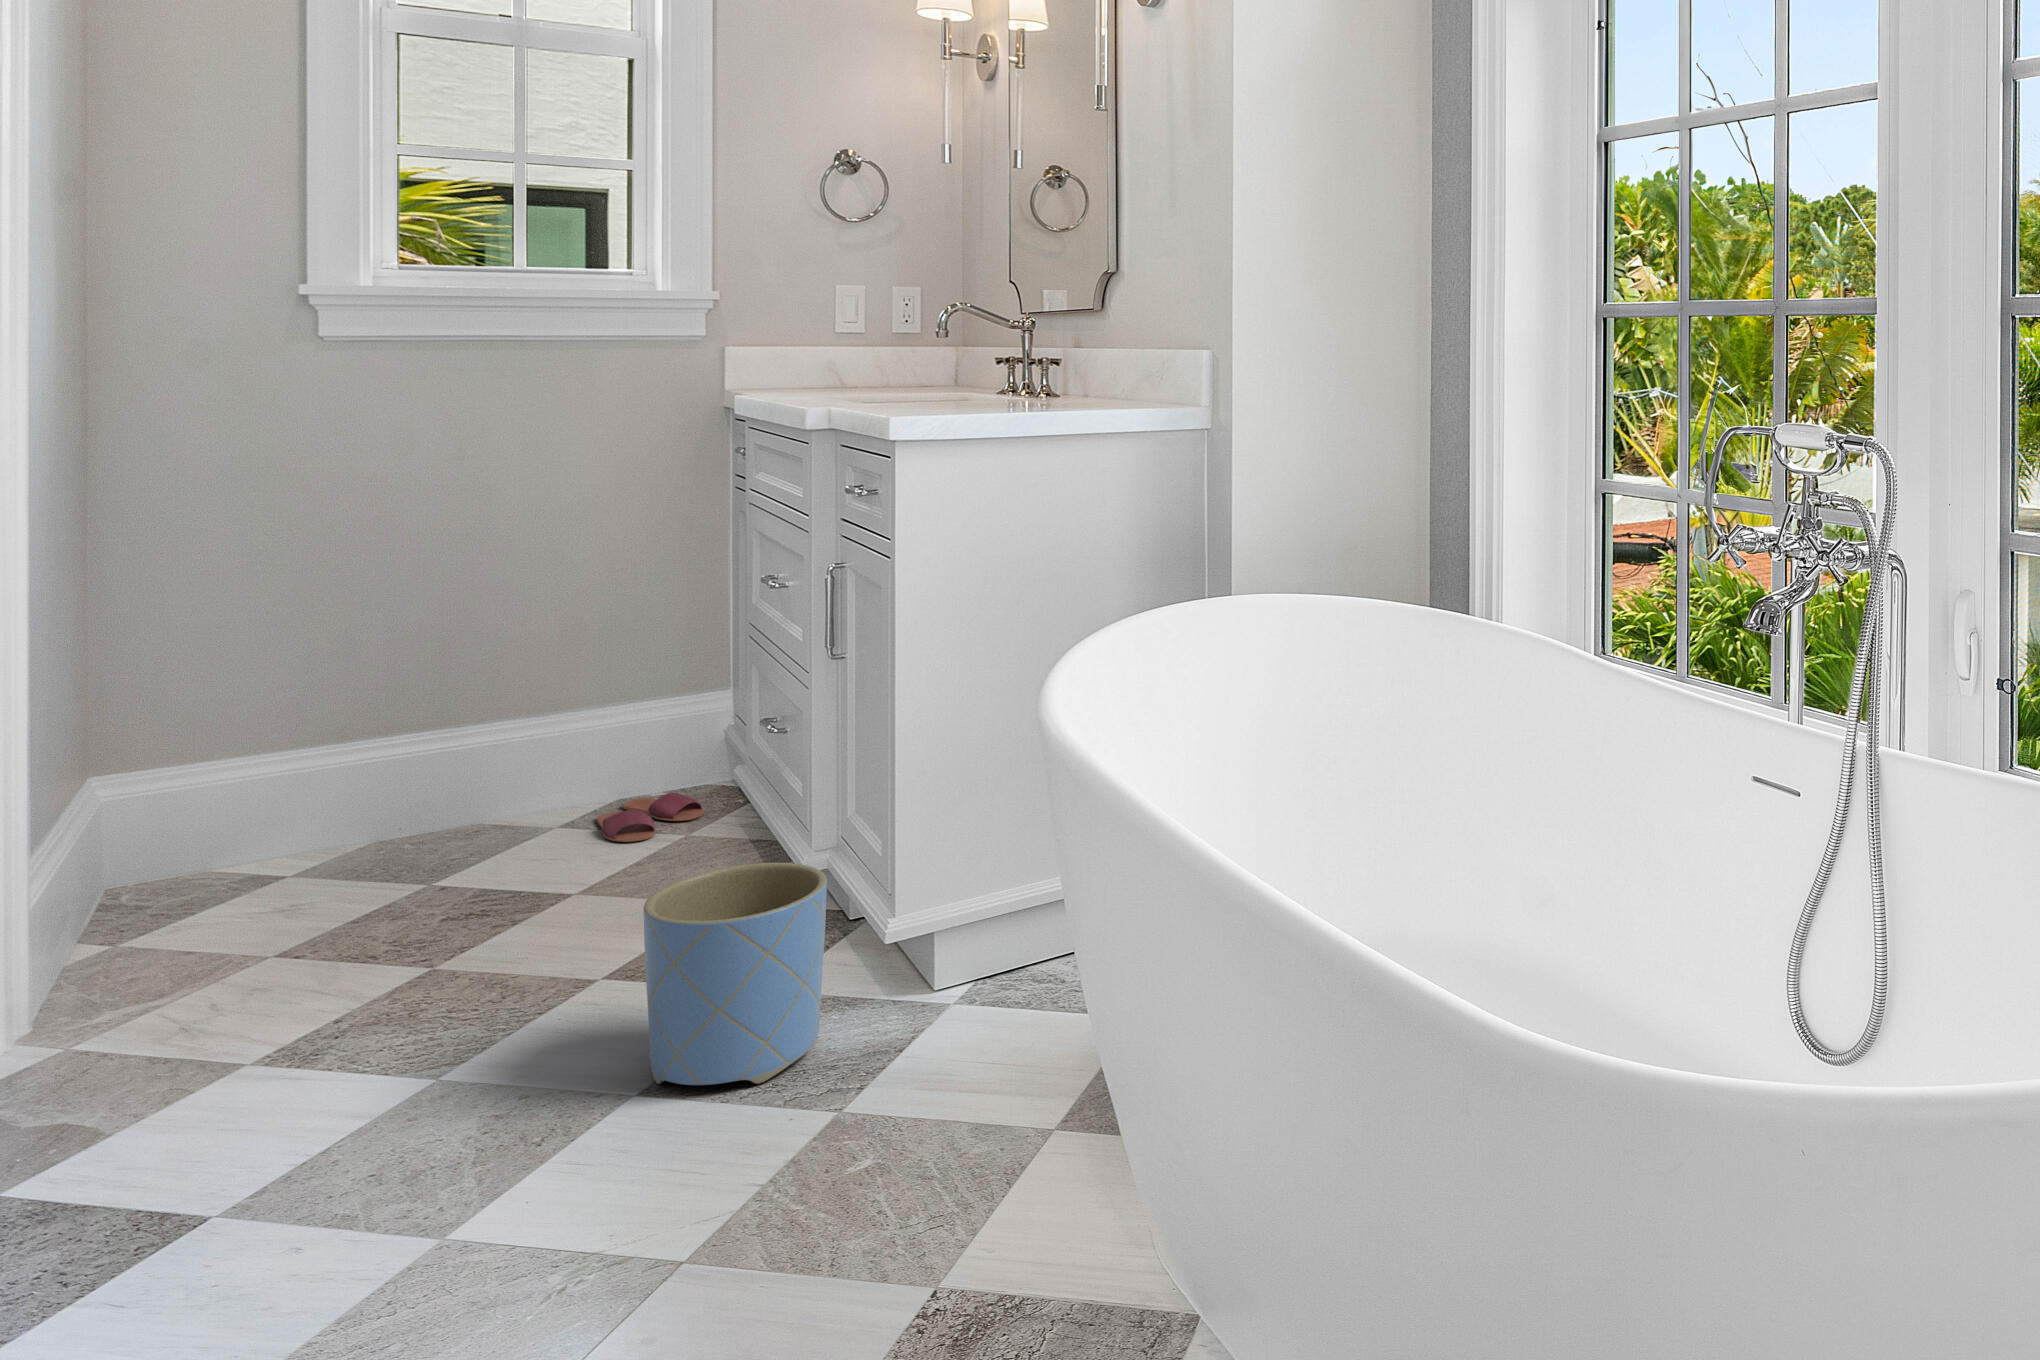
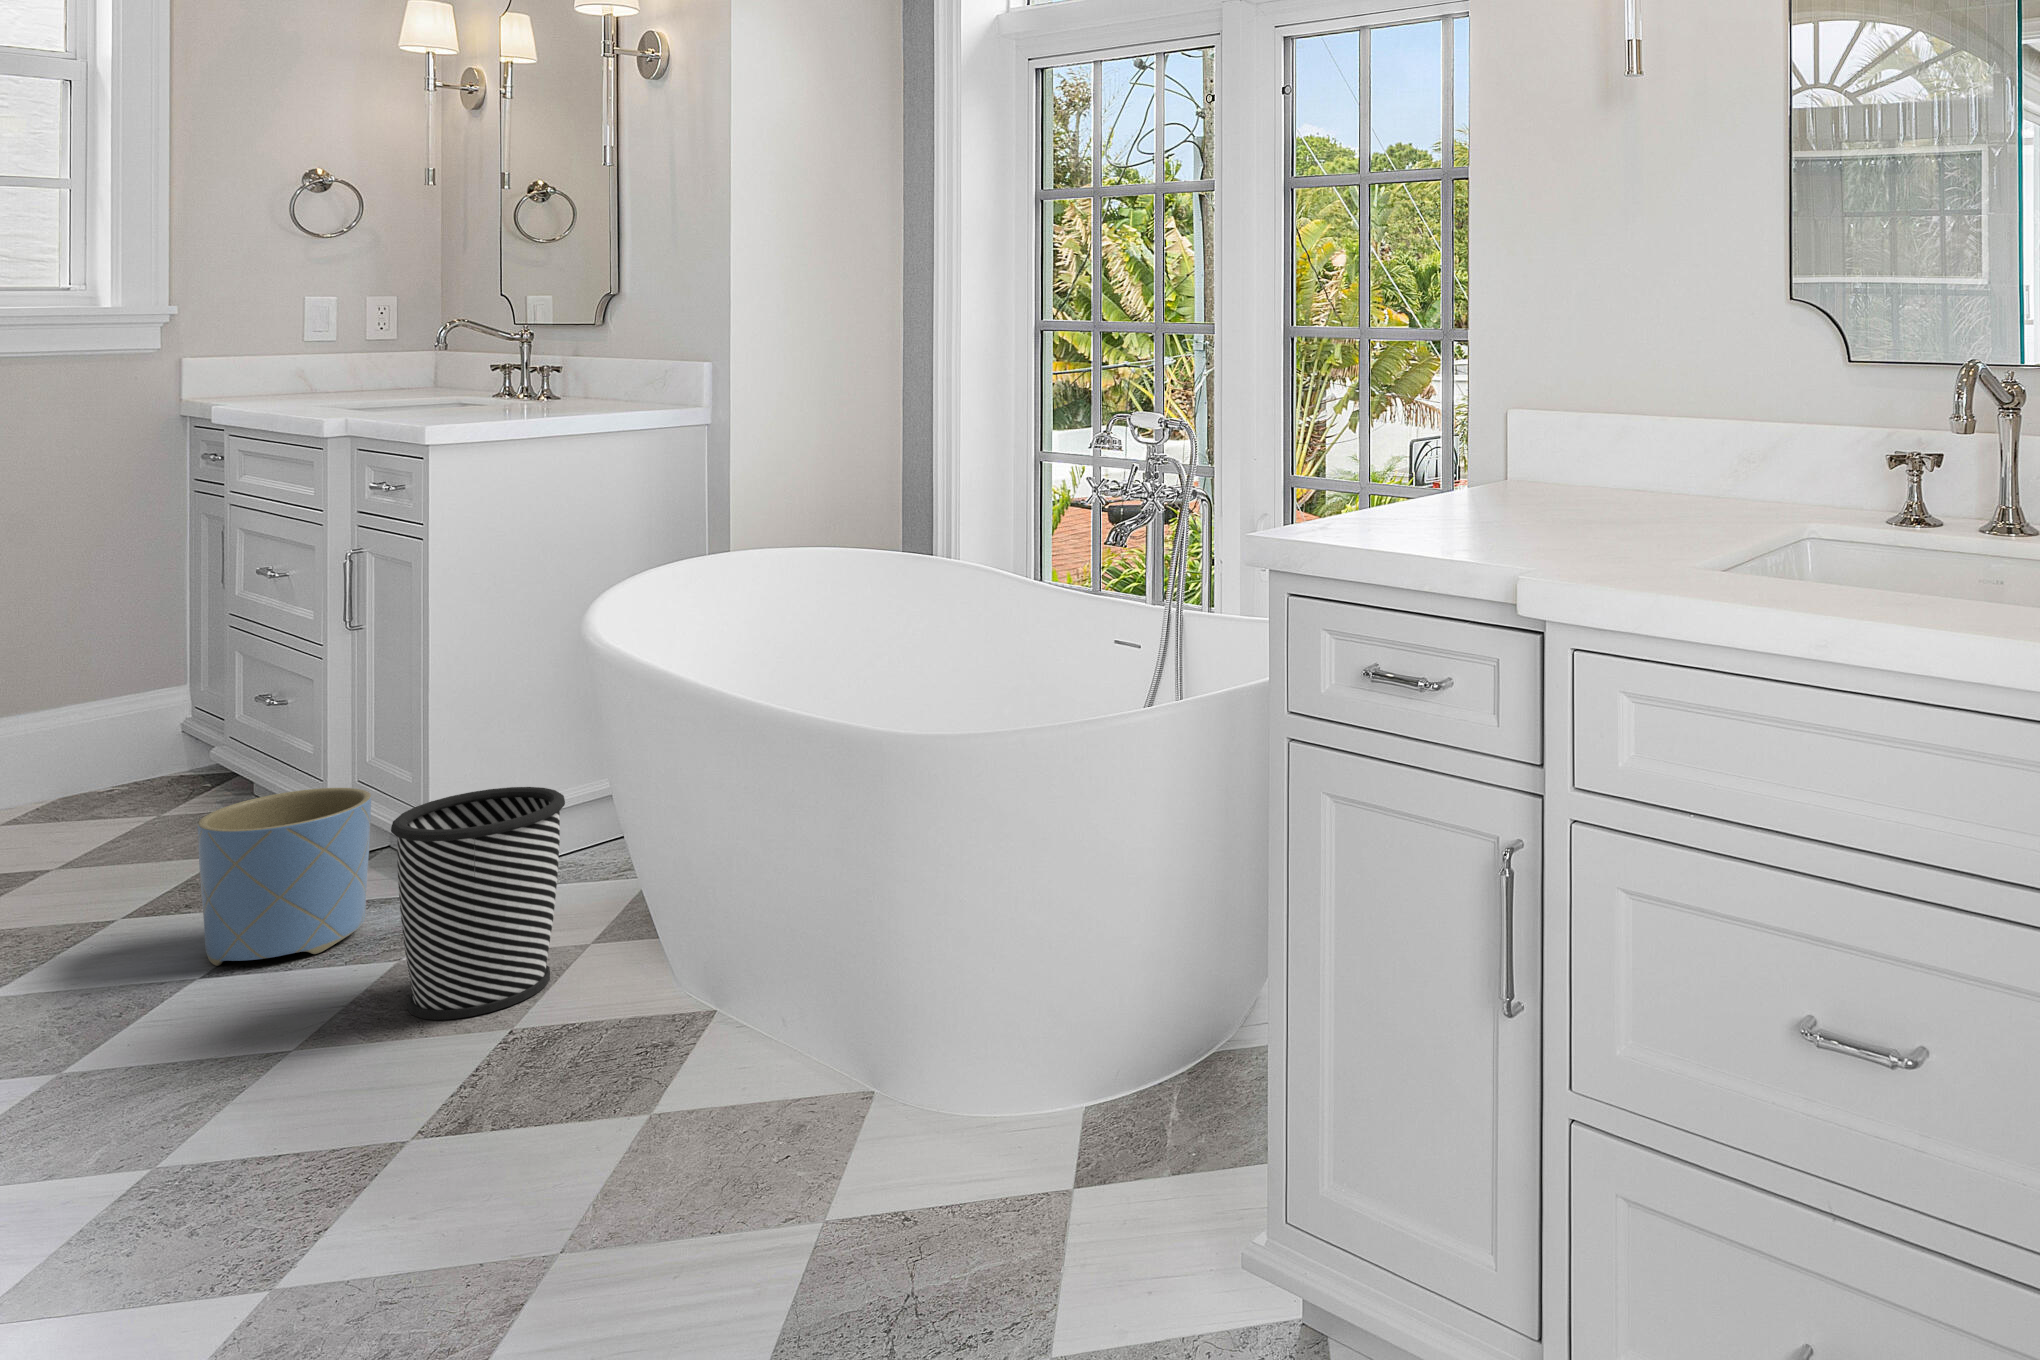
slippers: present [597,793,704,842] -> none [52,776,176,821]
wastebasket: none [810,906,1018,1241] -> present [391,787,565,1020]

